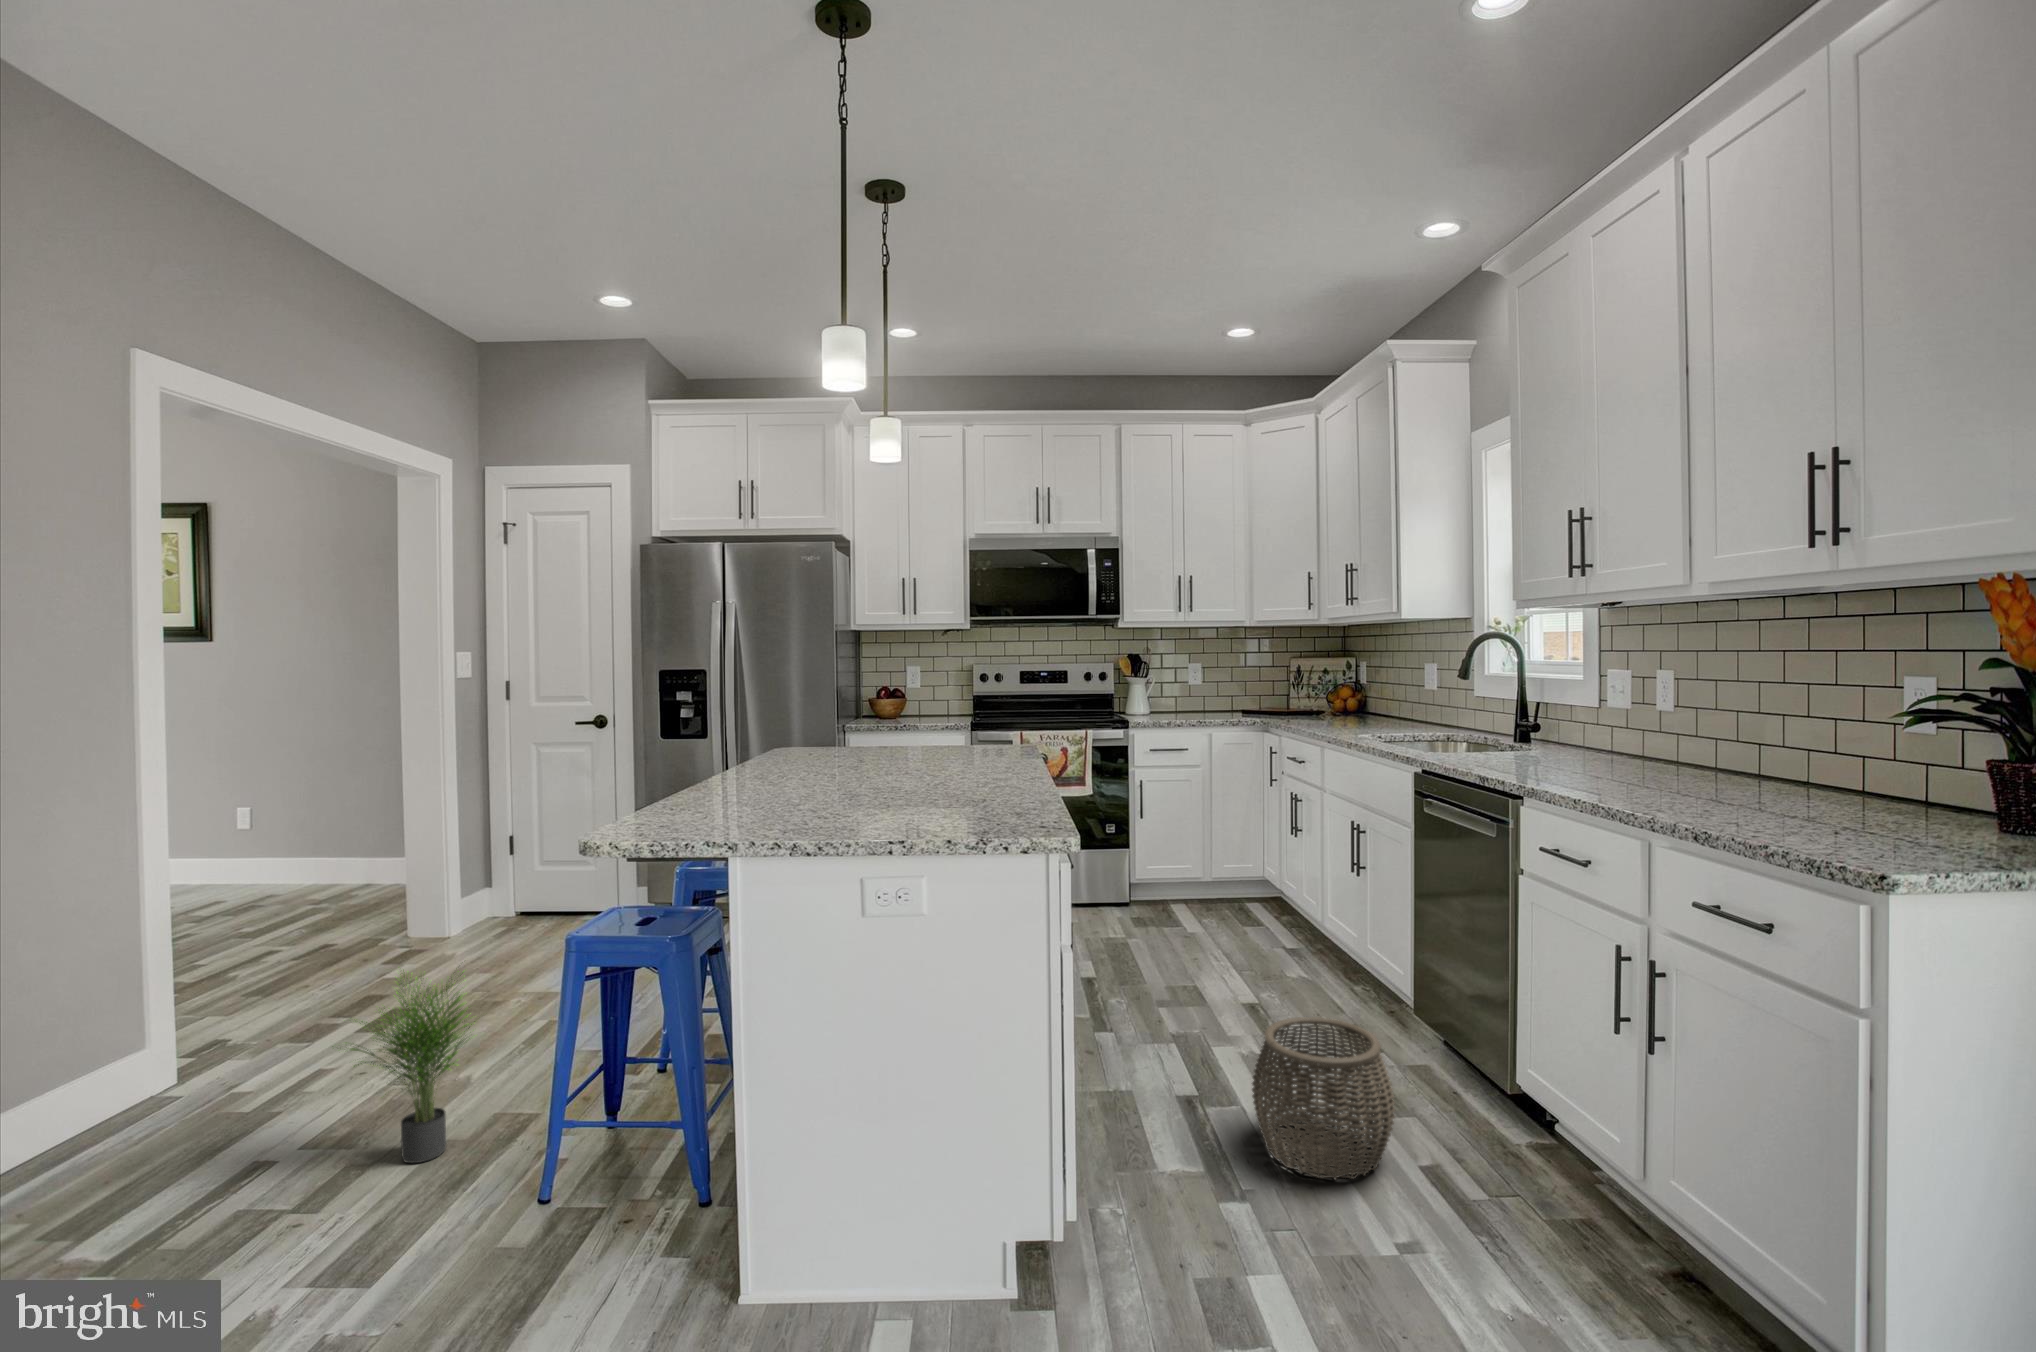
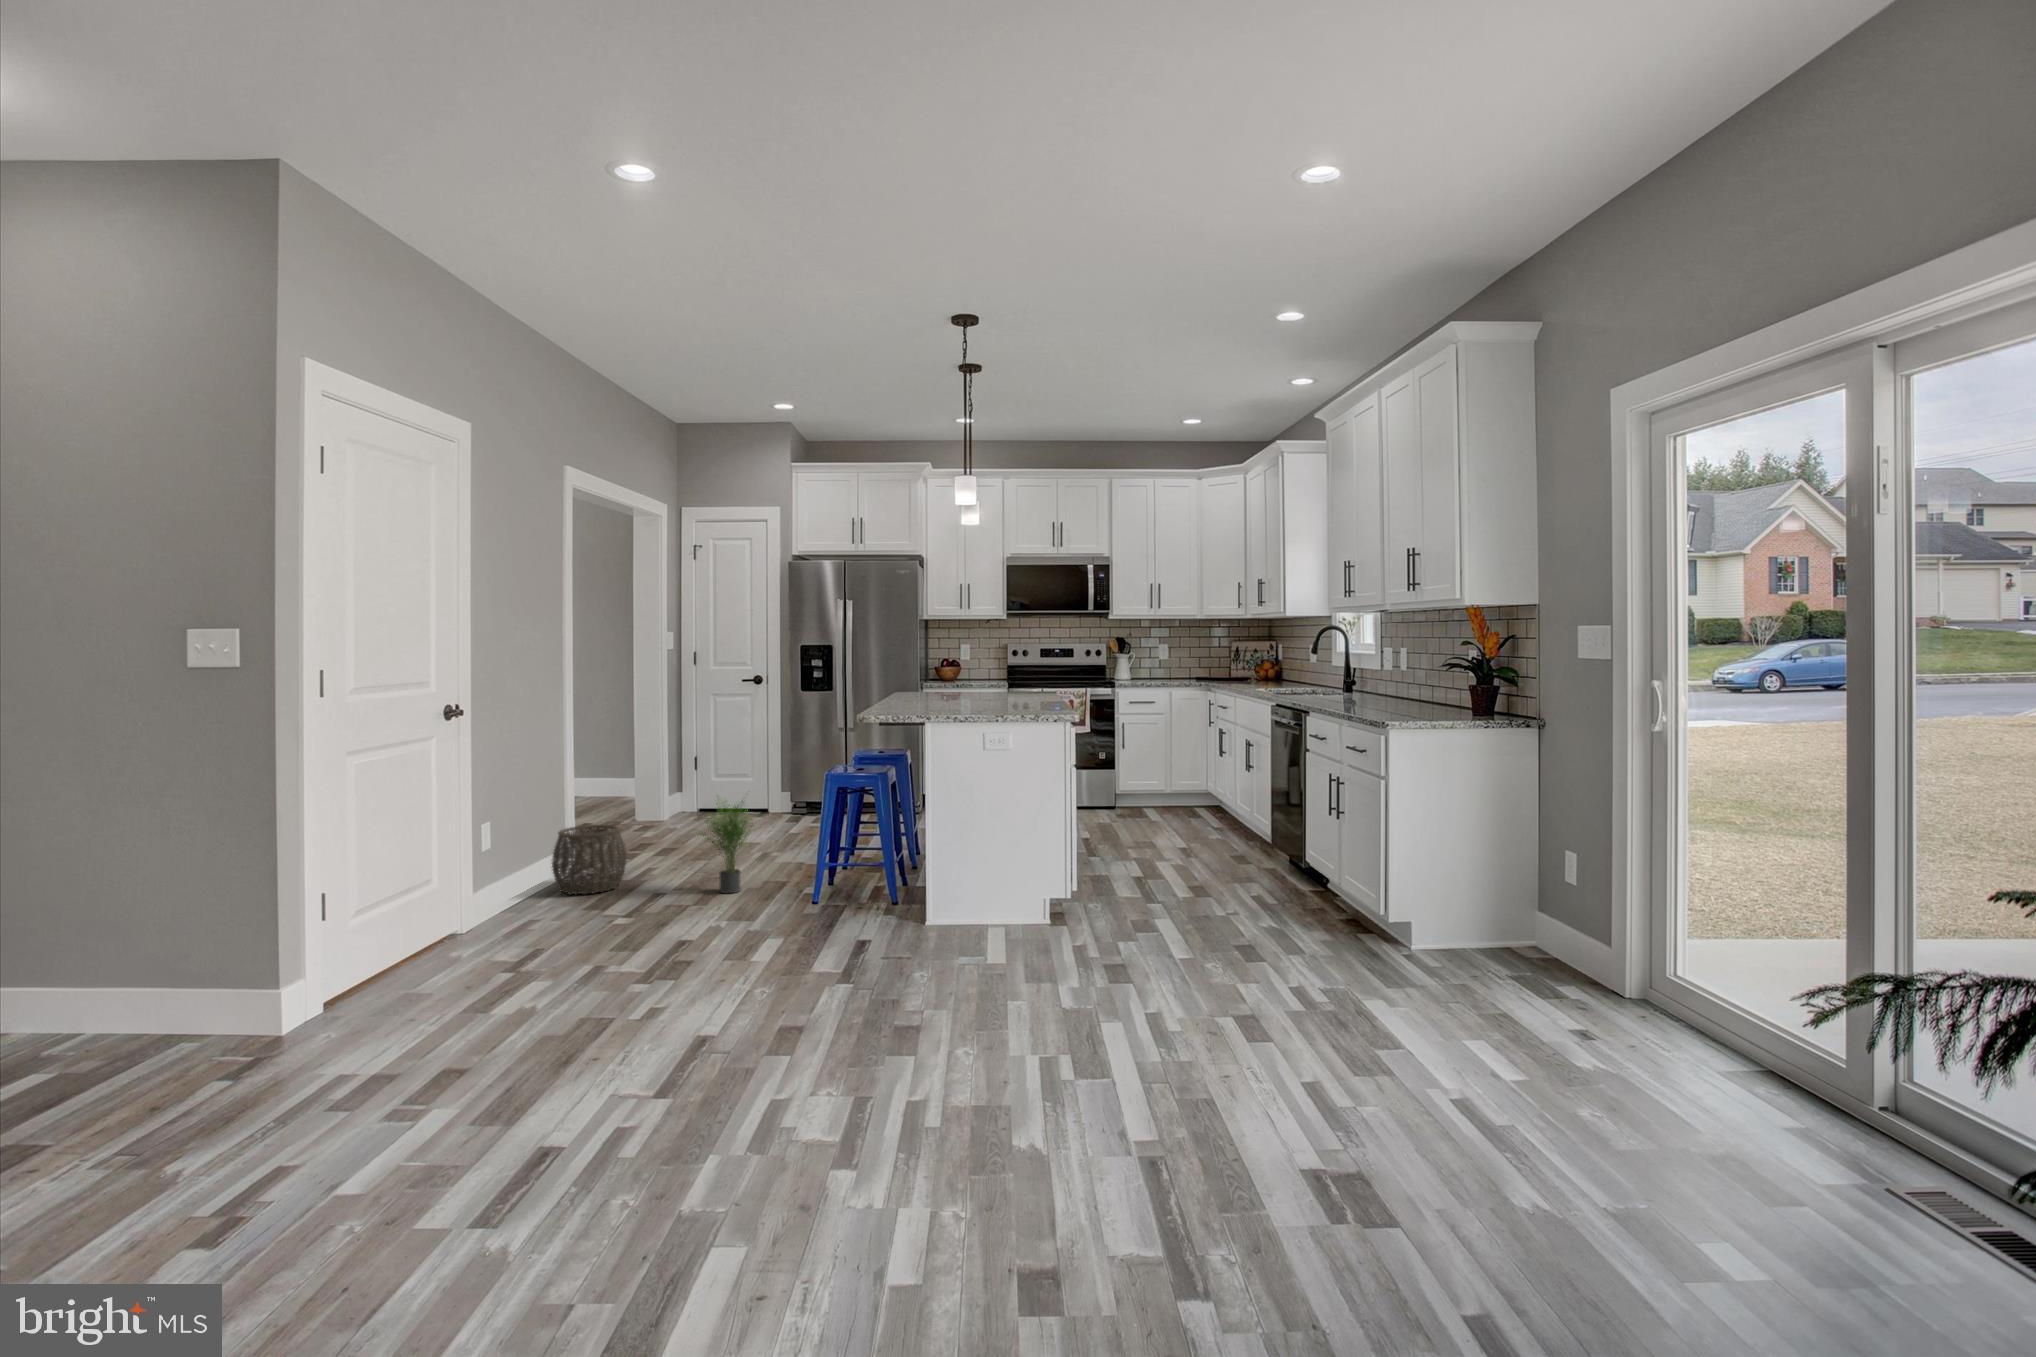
woven basket: present [1252,1017,1395,1179] -> present [552,825,627,894]

